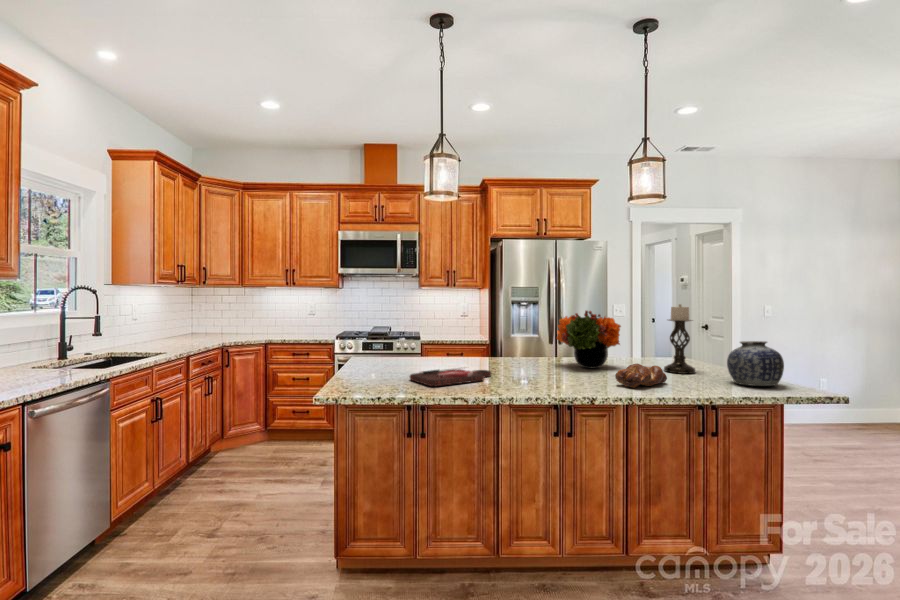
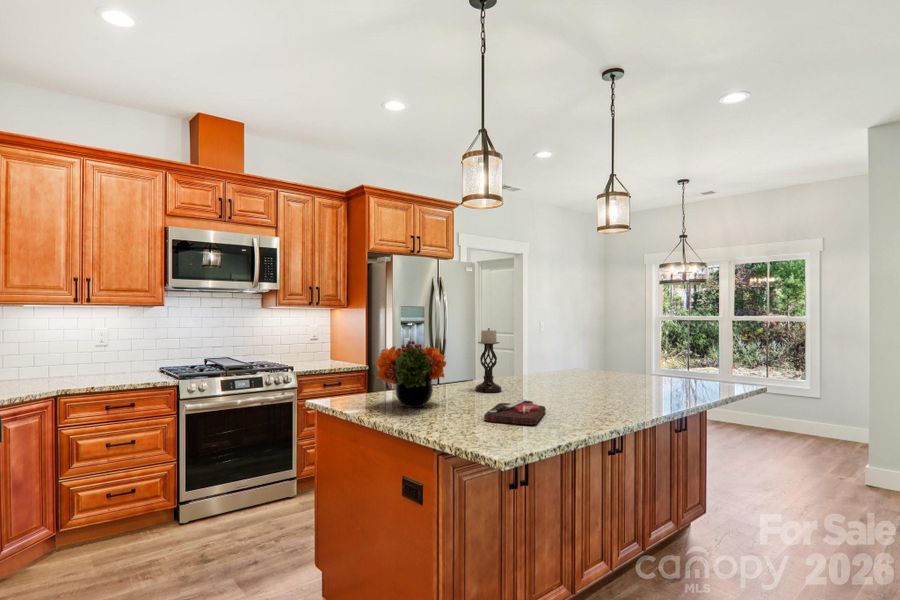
candle holder: present [664,304,695,374] -> present [475,328,502,393]
flower arrangement: present [557,311,621,368] -> present [375,341,446,407]
vase: present [727,341,784,386] -> none [670,355,711,390]
bread loaf: present [615,364,667,388] -> none [626,380,660,401]

